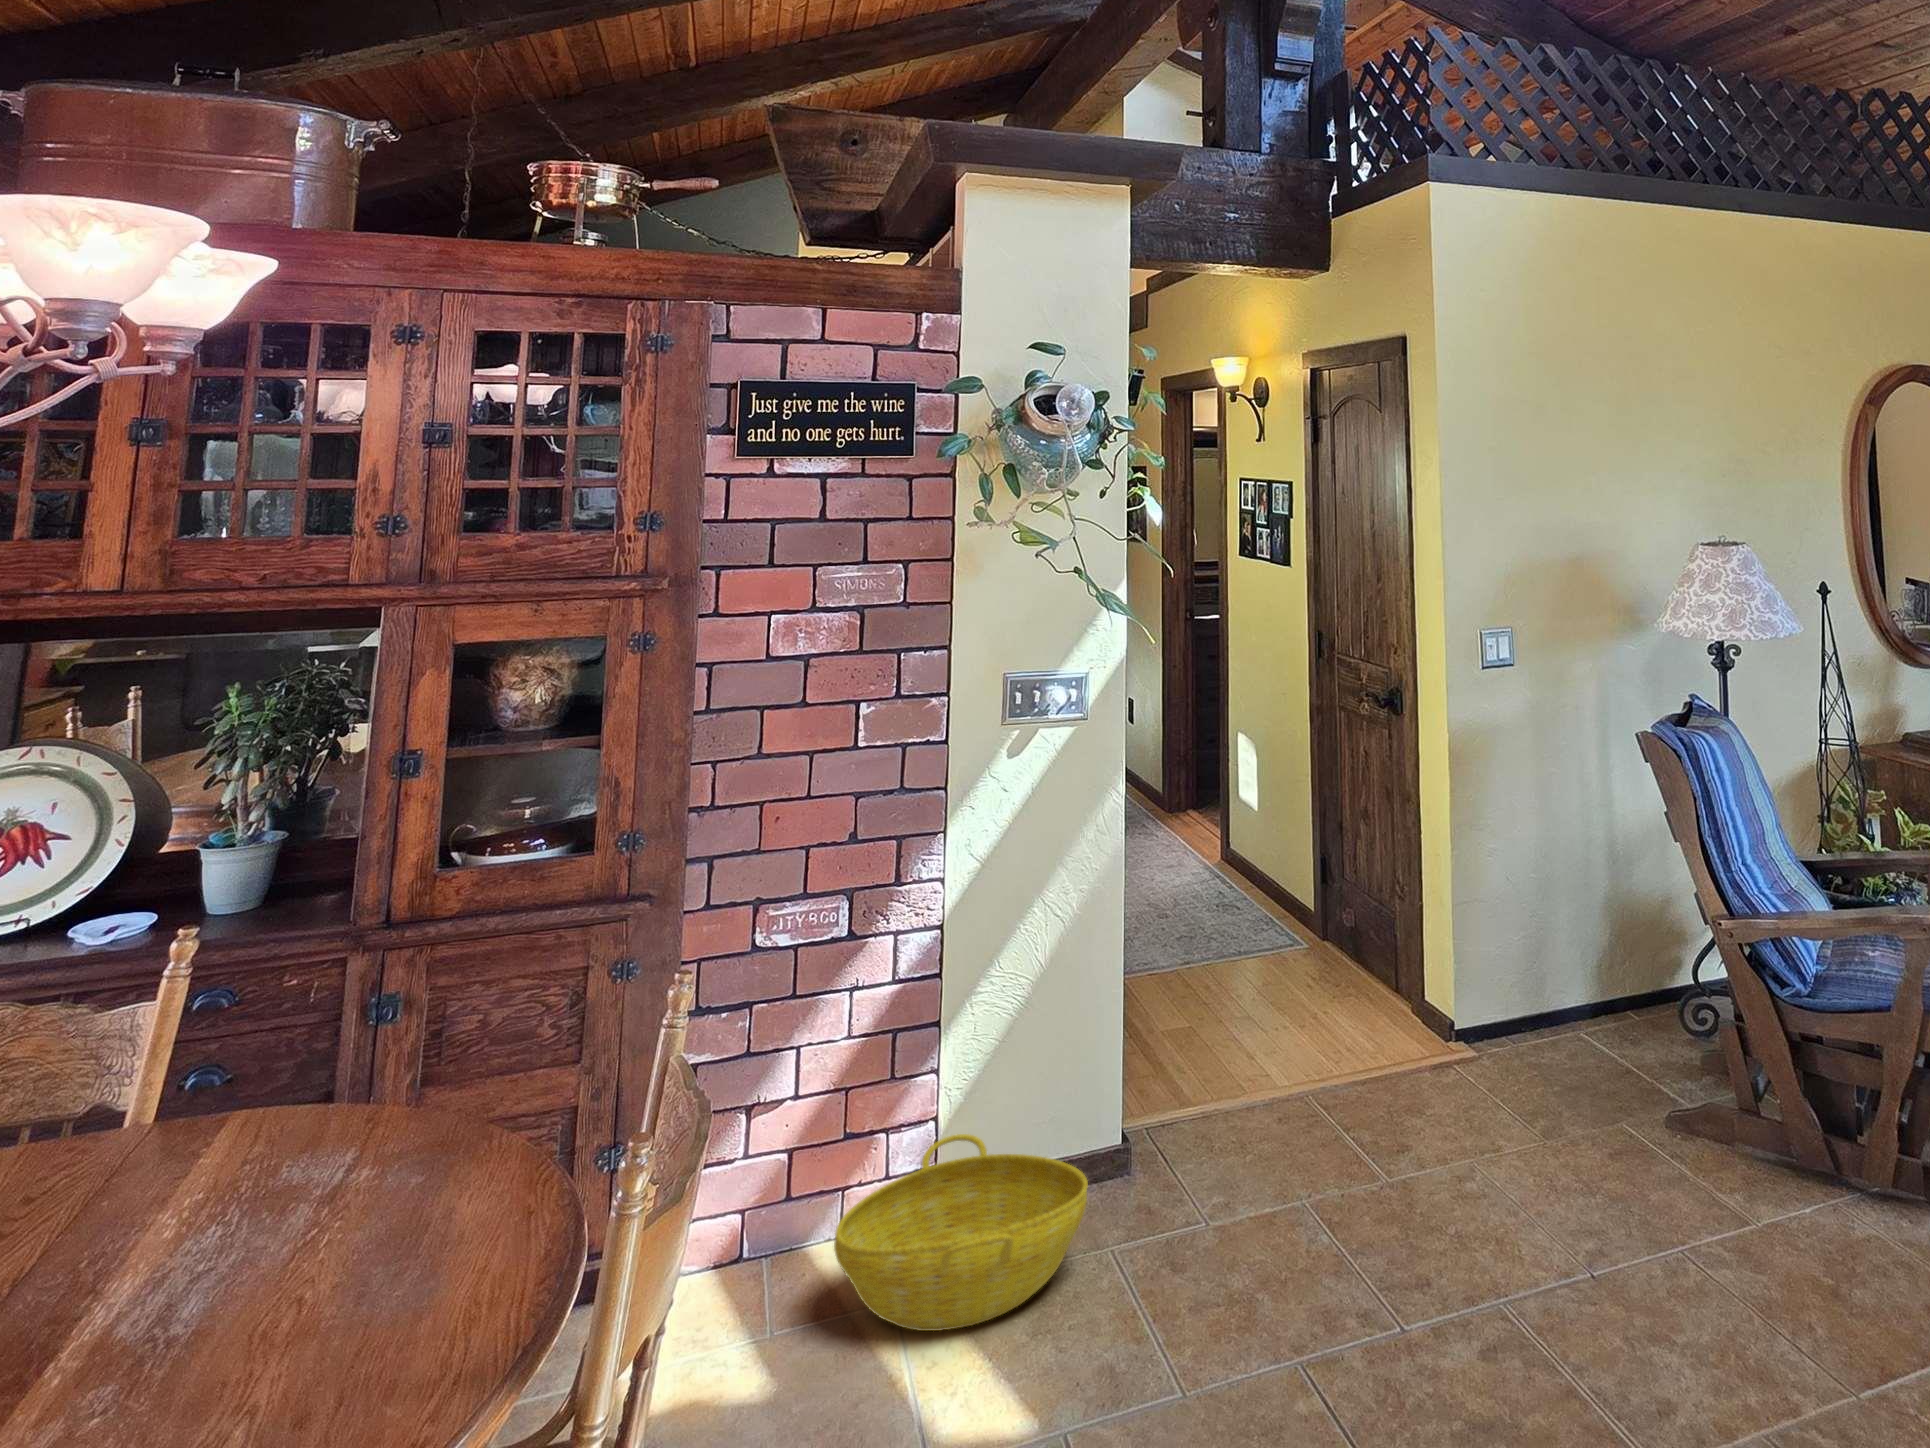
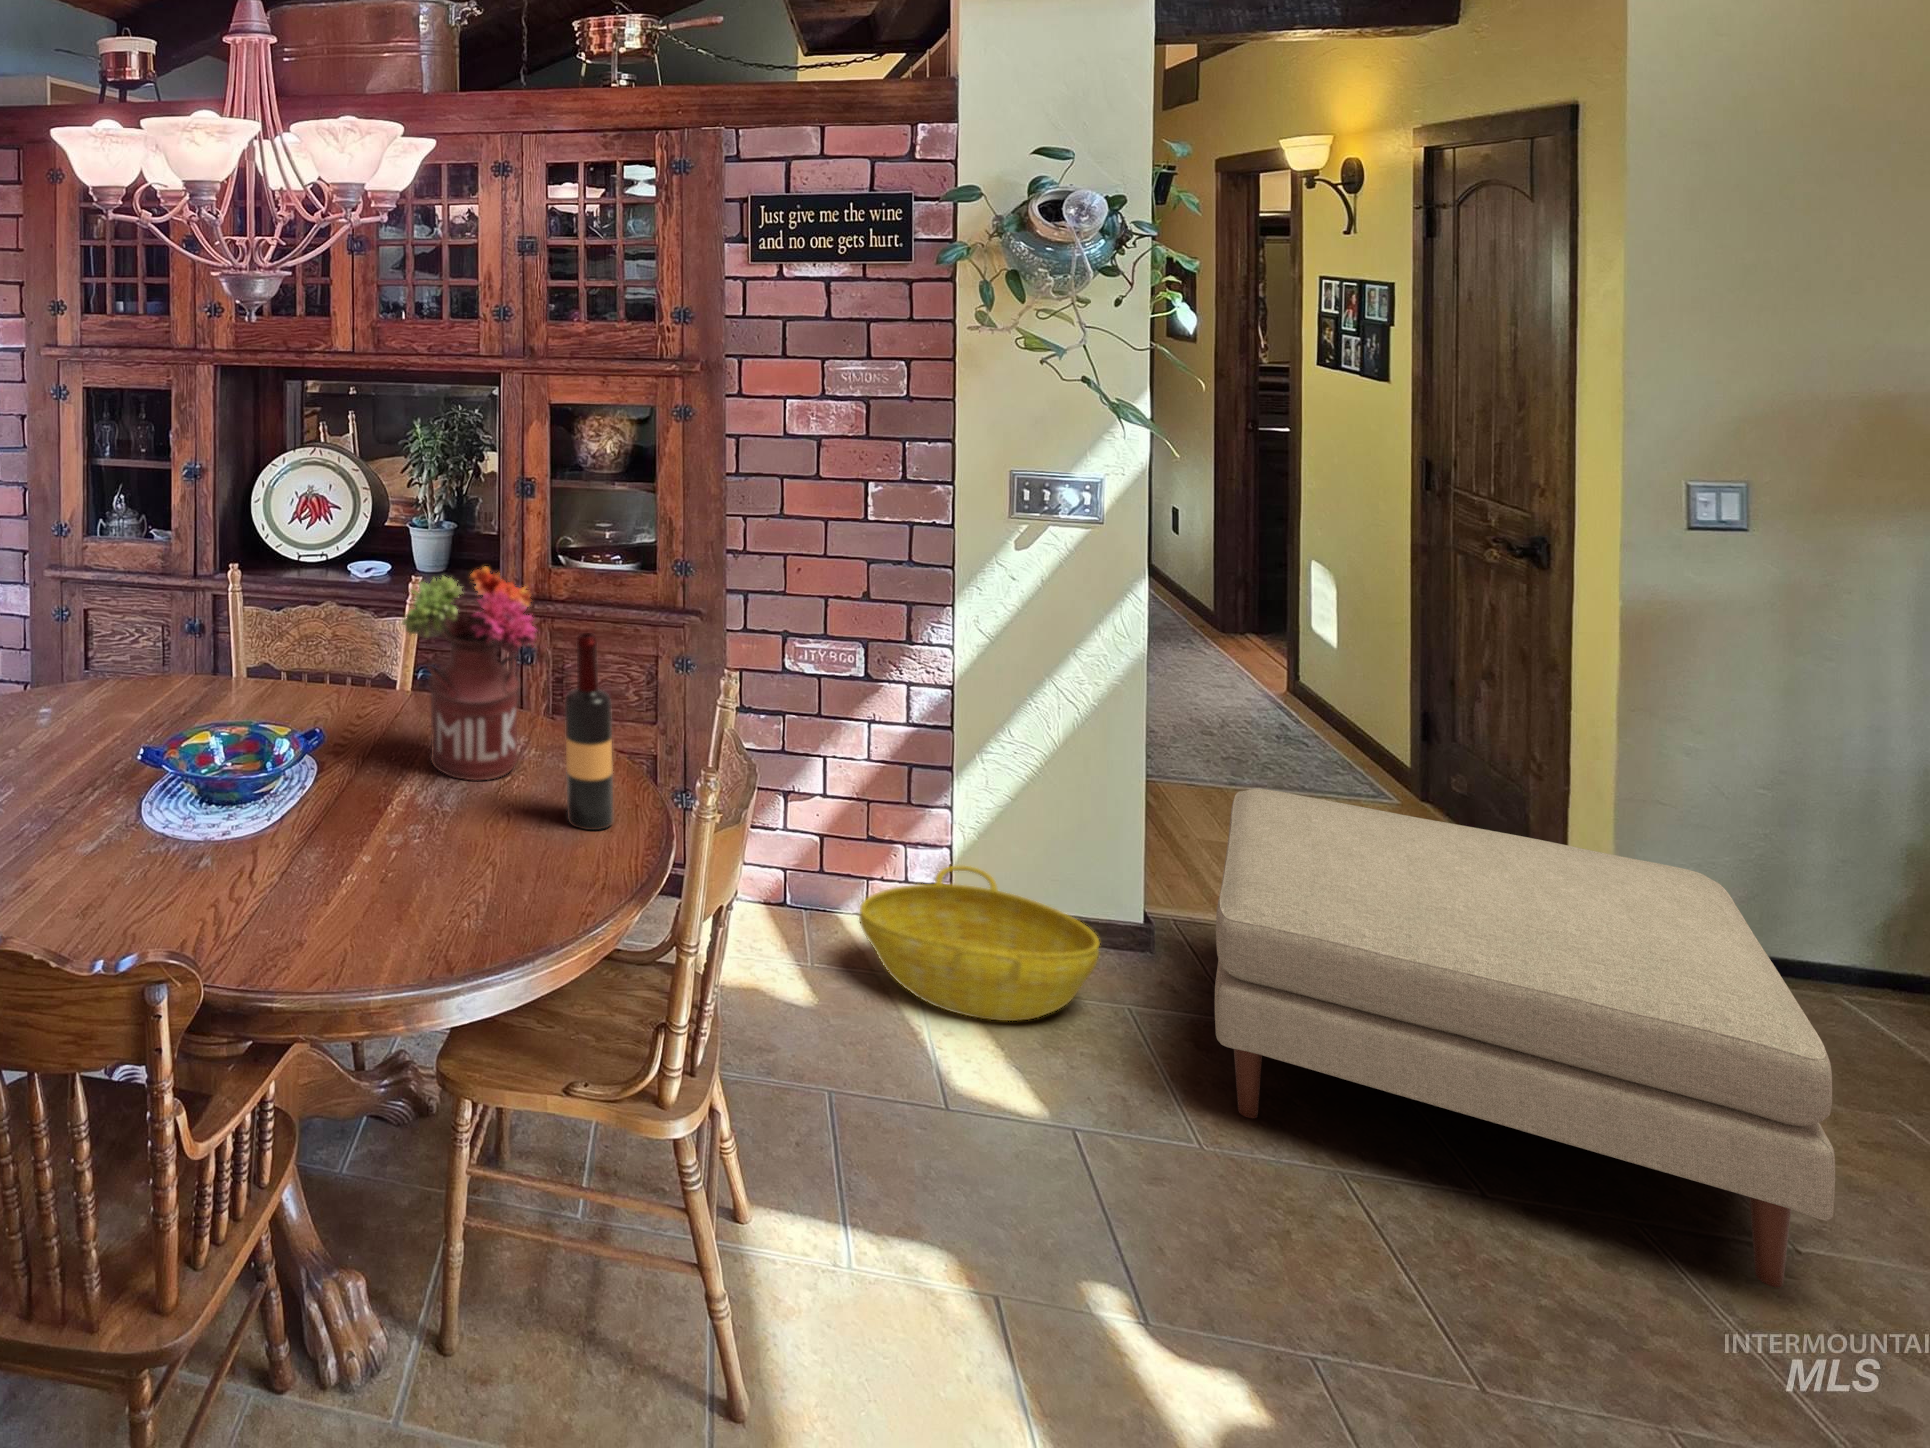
flower arrangement: none [120,895,387,1268] -> present [402,566,537,780]
ottoman: none [1195,956,1626,1339] -> present [1215,789,1835,1288]
wine bottle: none [406,970,496,1291] -> present [565,633,613,830]

